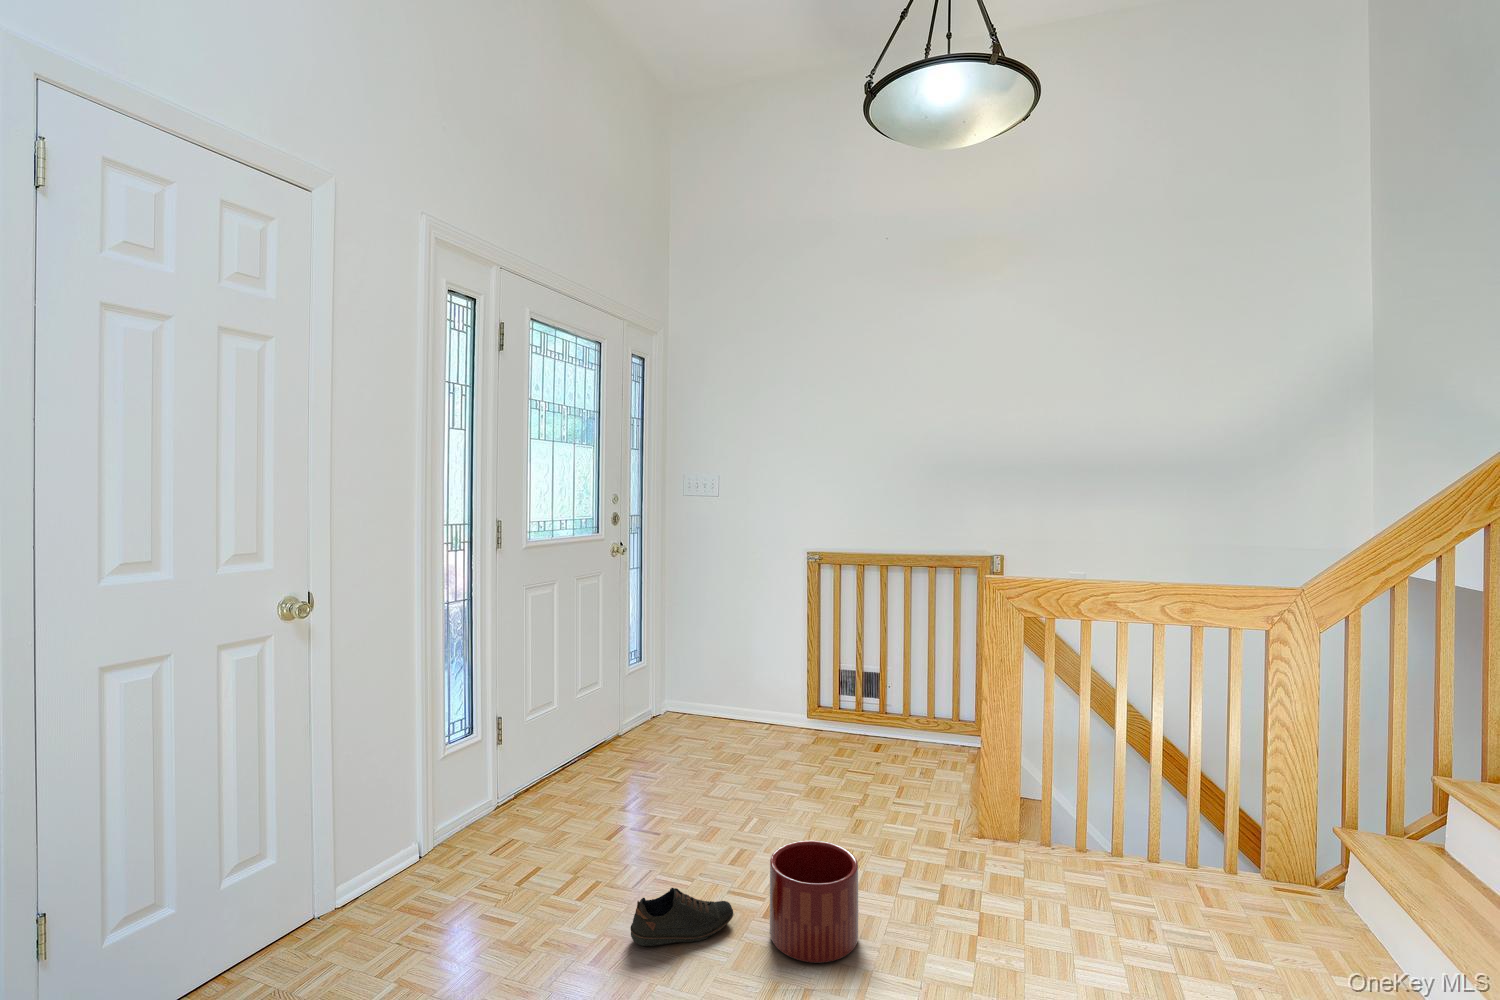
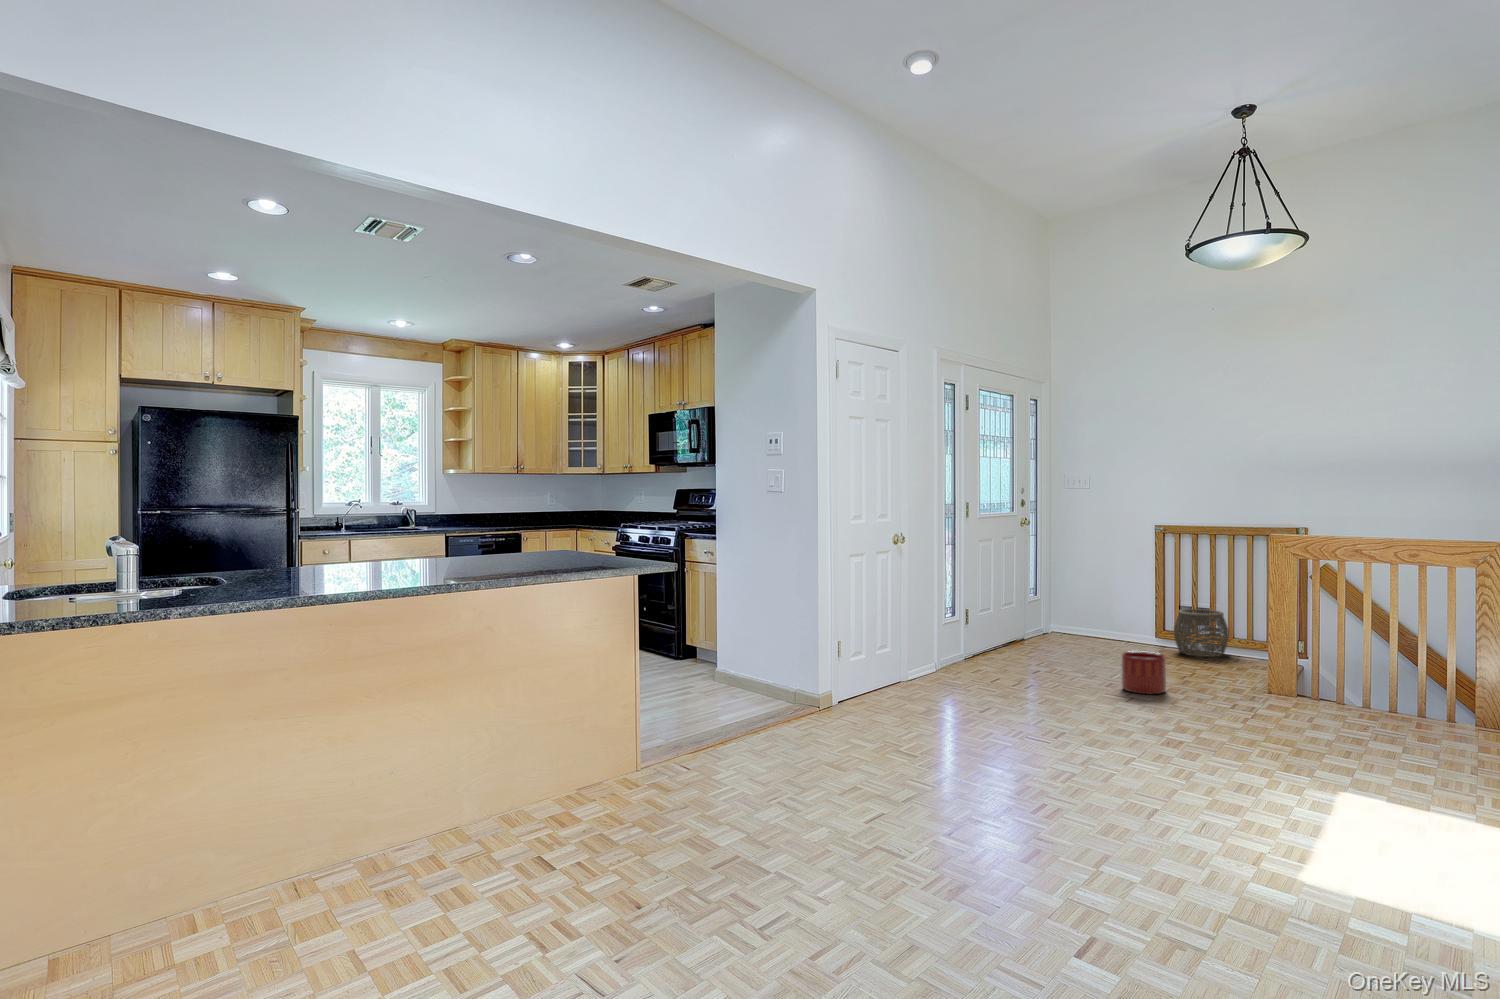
woven basket: none [834,677,910,759] -> present [1174,609,1229,657]
shoe: present [631,888,733,946] -> none [1054,665,1104,687]

